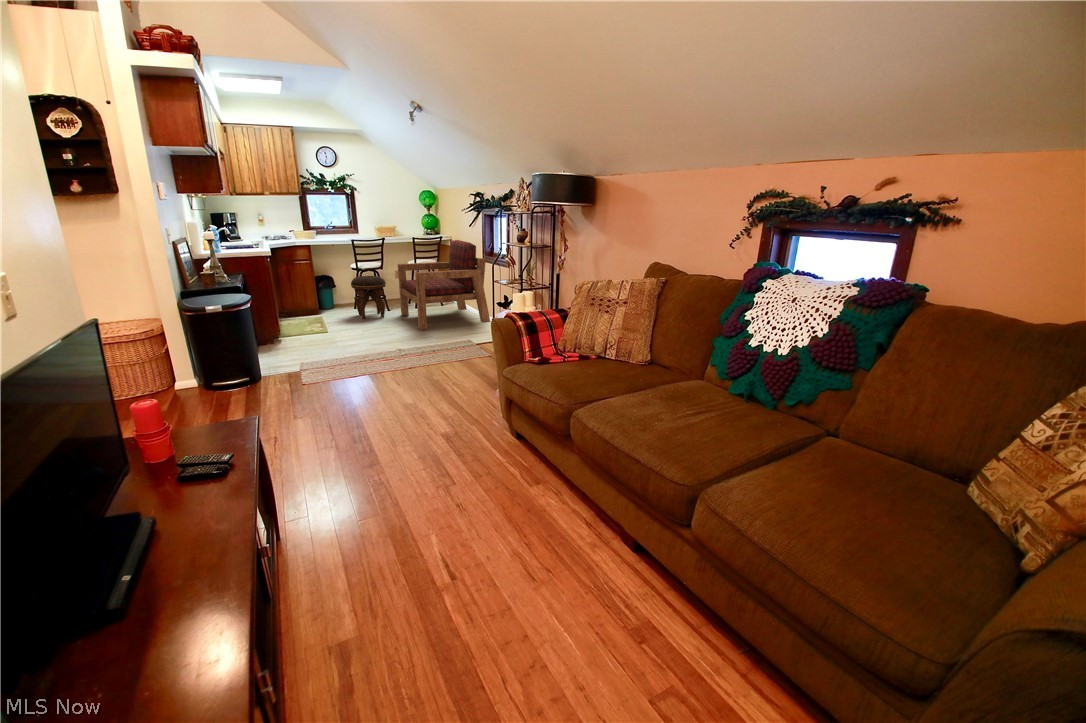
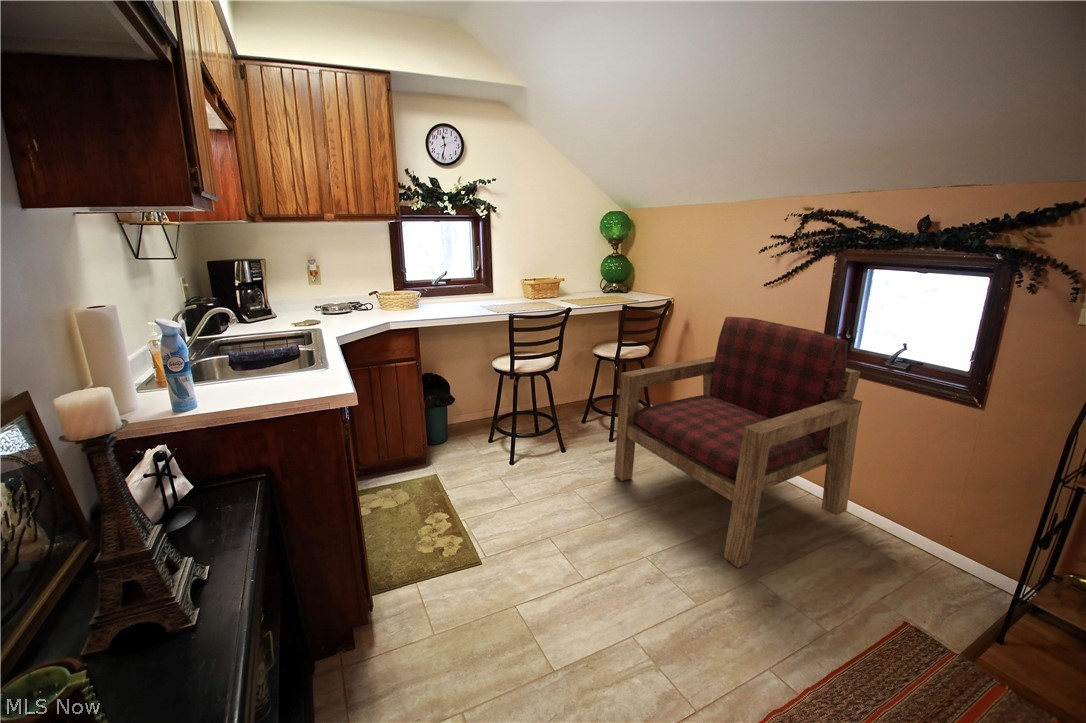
footstool: present [351,276,386,319] -> none [519,394,592,499]

